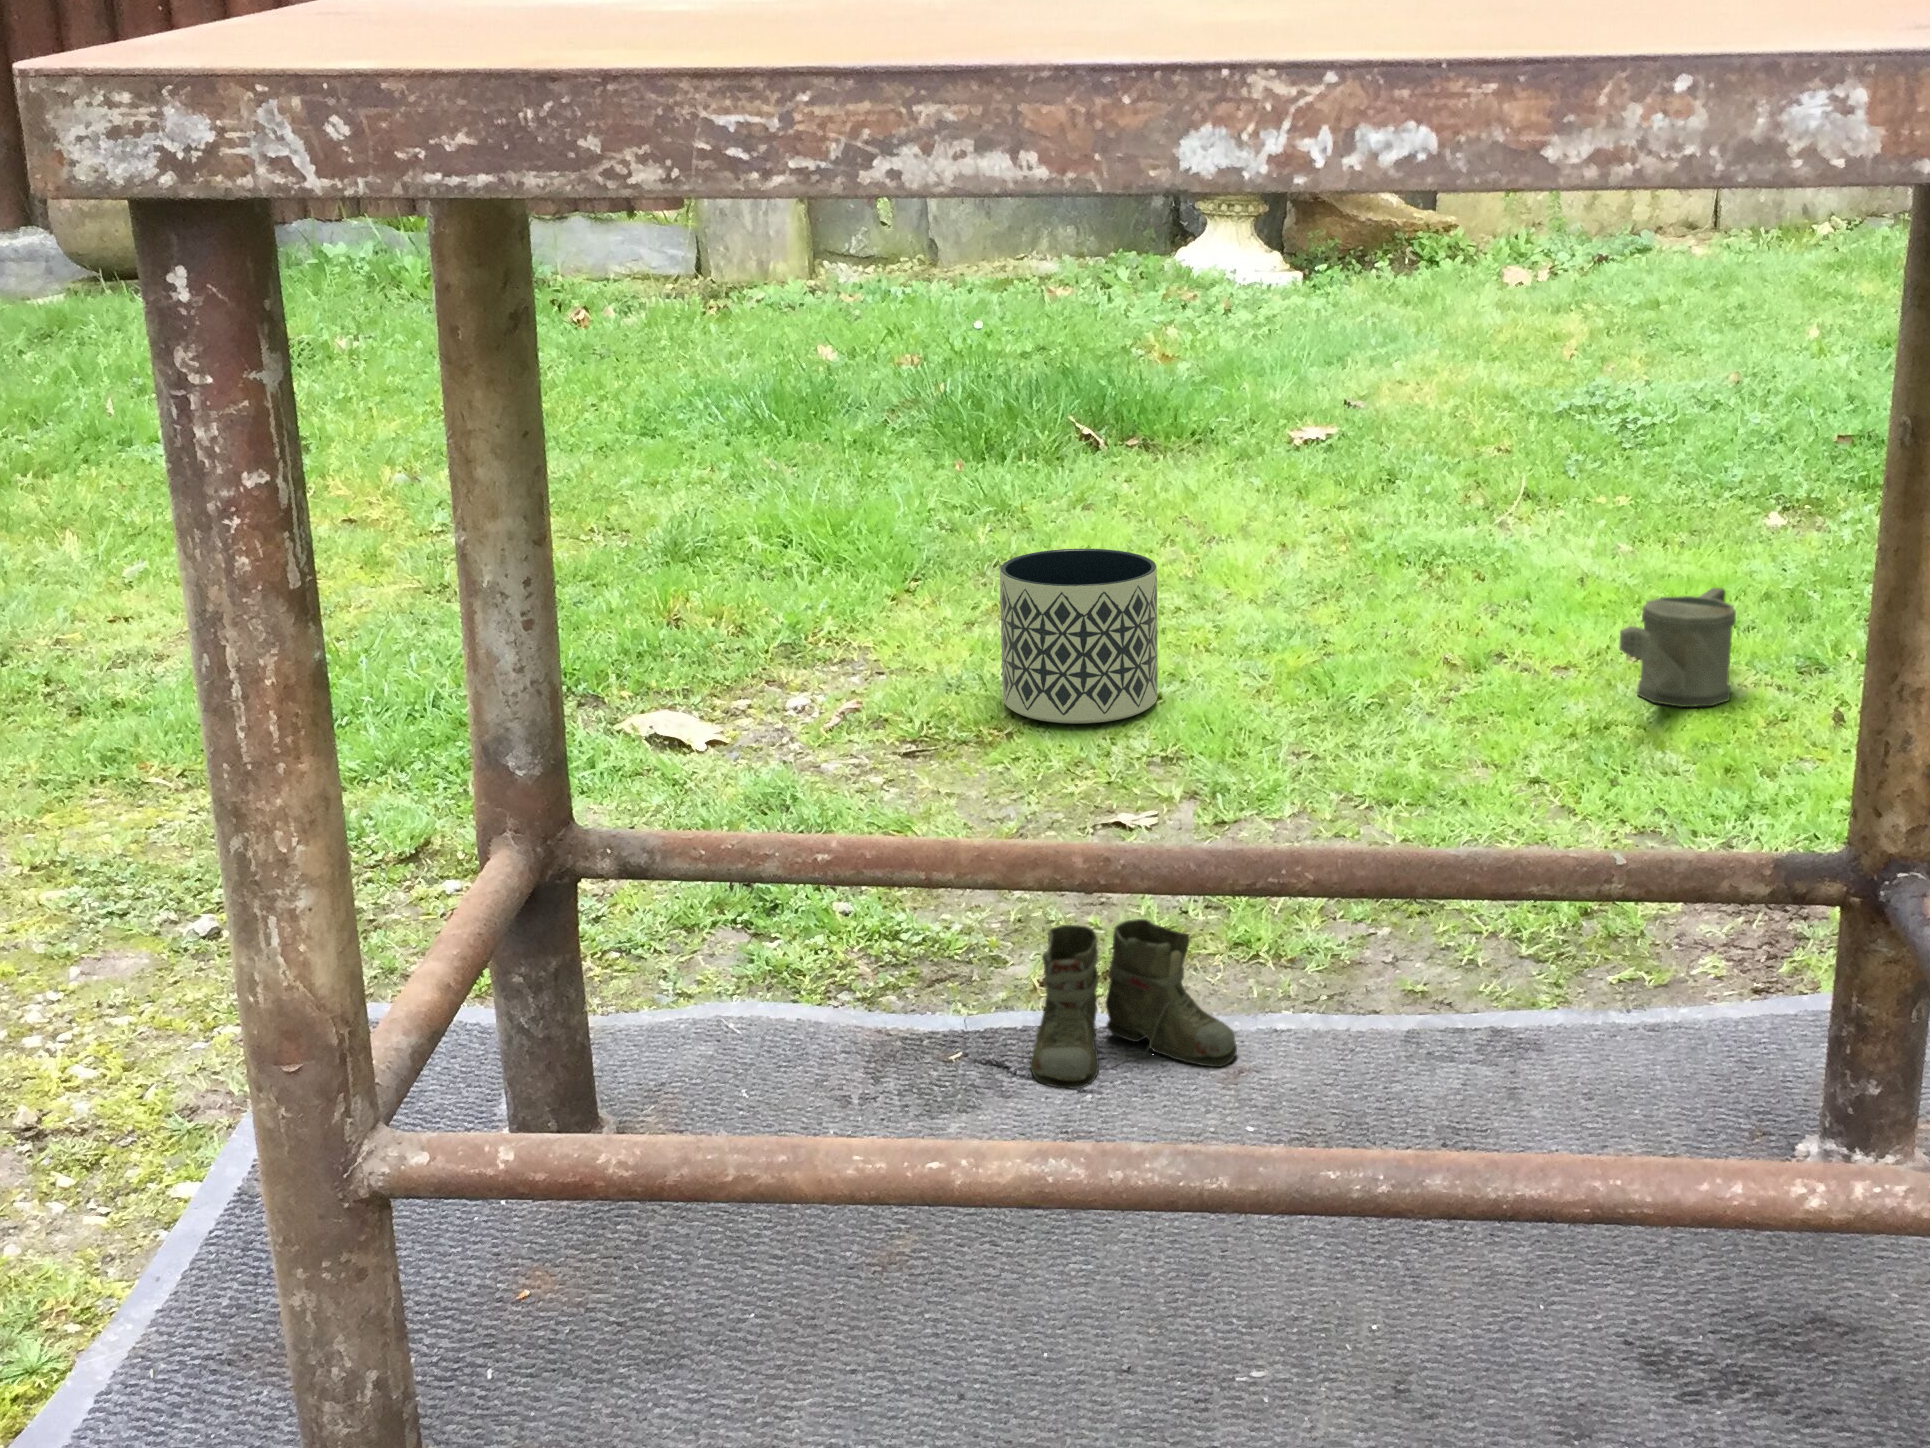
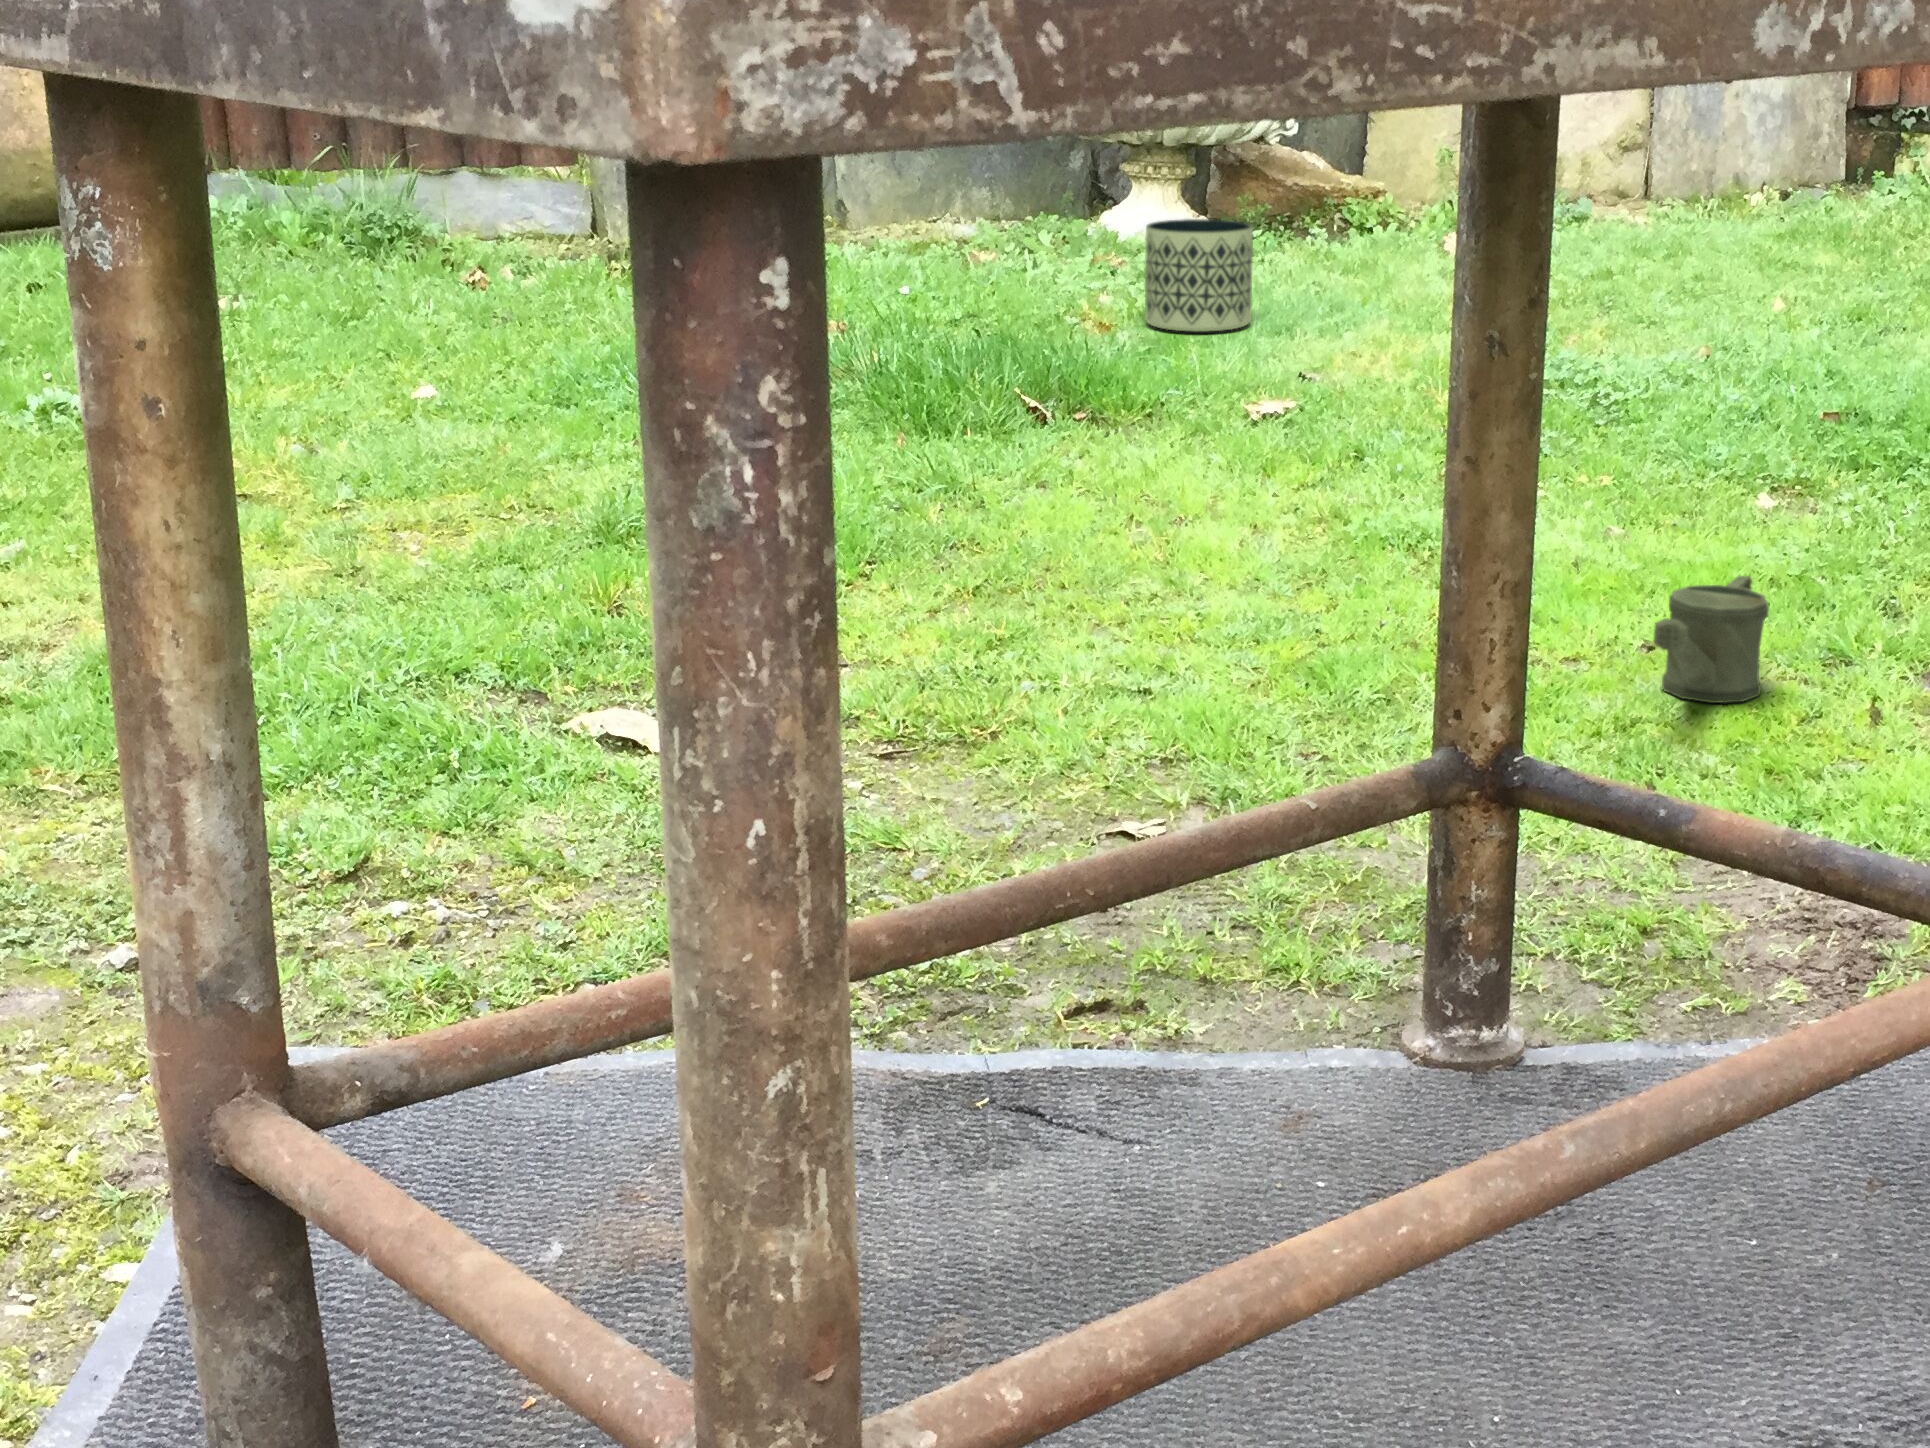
planter: present [1000,549,1158,723] -> present [1145,219,1253,332]
boots: present [1009,919,1237,1089] -> none [1030,948,1298,1142]

